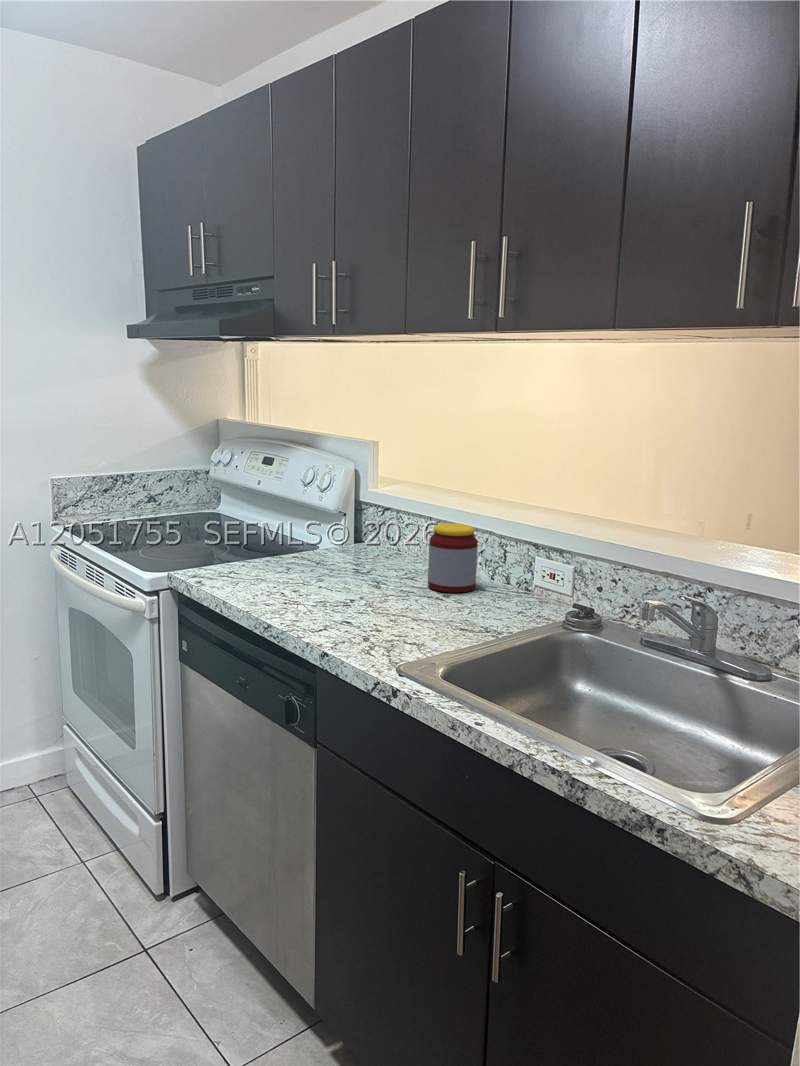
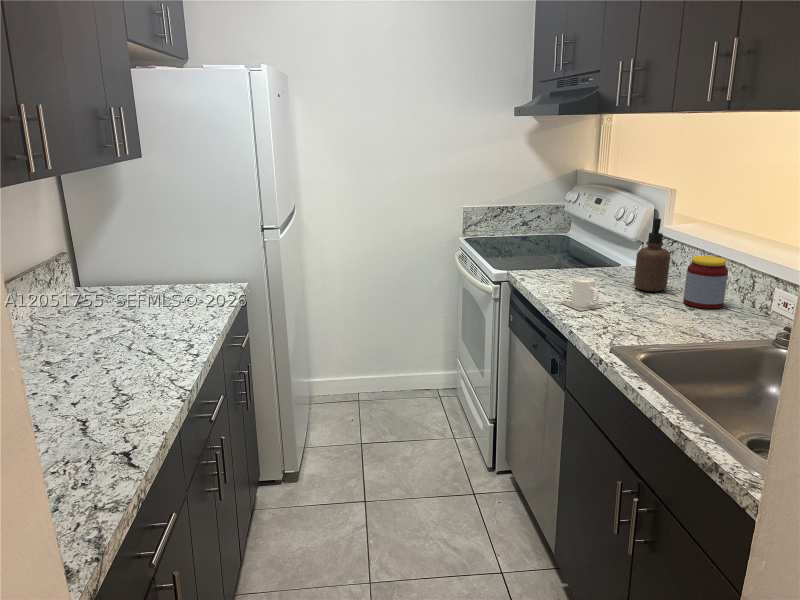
soap dispenser: none [356,478,399,578] -> present [634,218,670,292]
mug: none [276,568,341,619] -> present [561,277,604,311]

